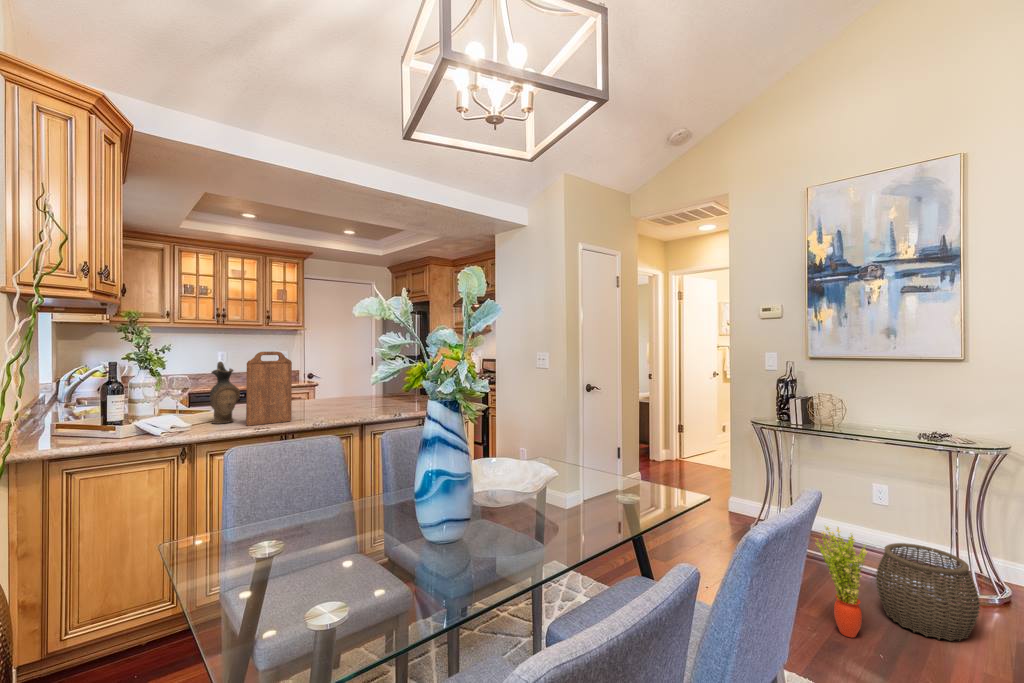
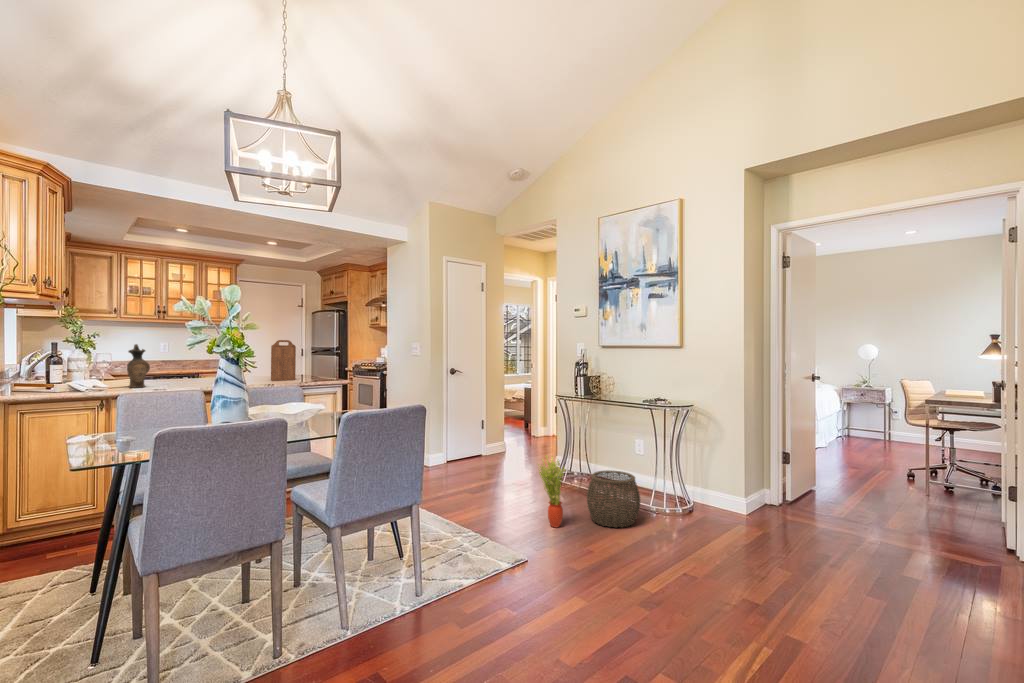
cutting board: present [246,351,292,426] -> present [271,340,296,381]

